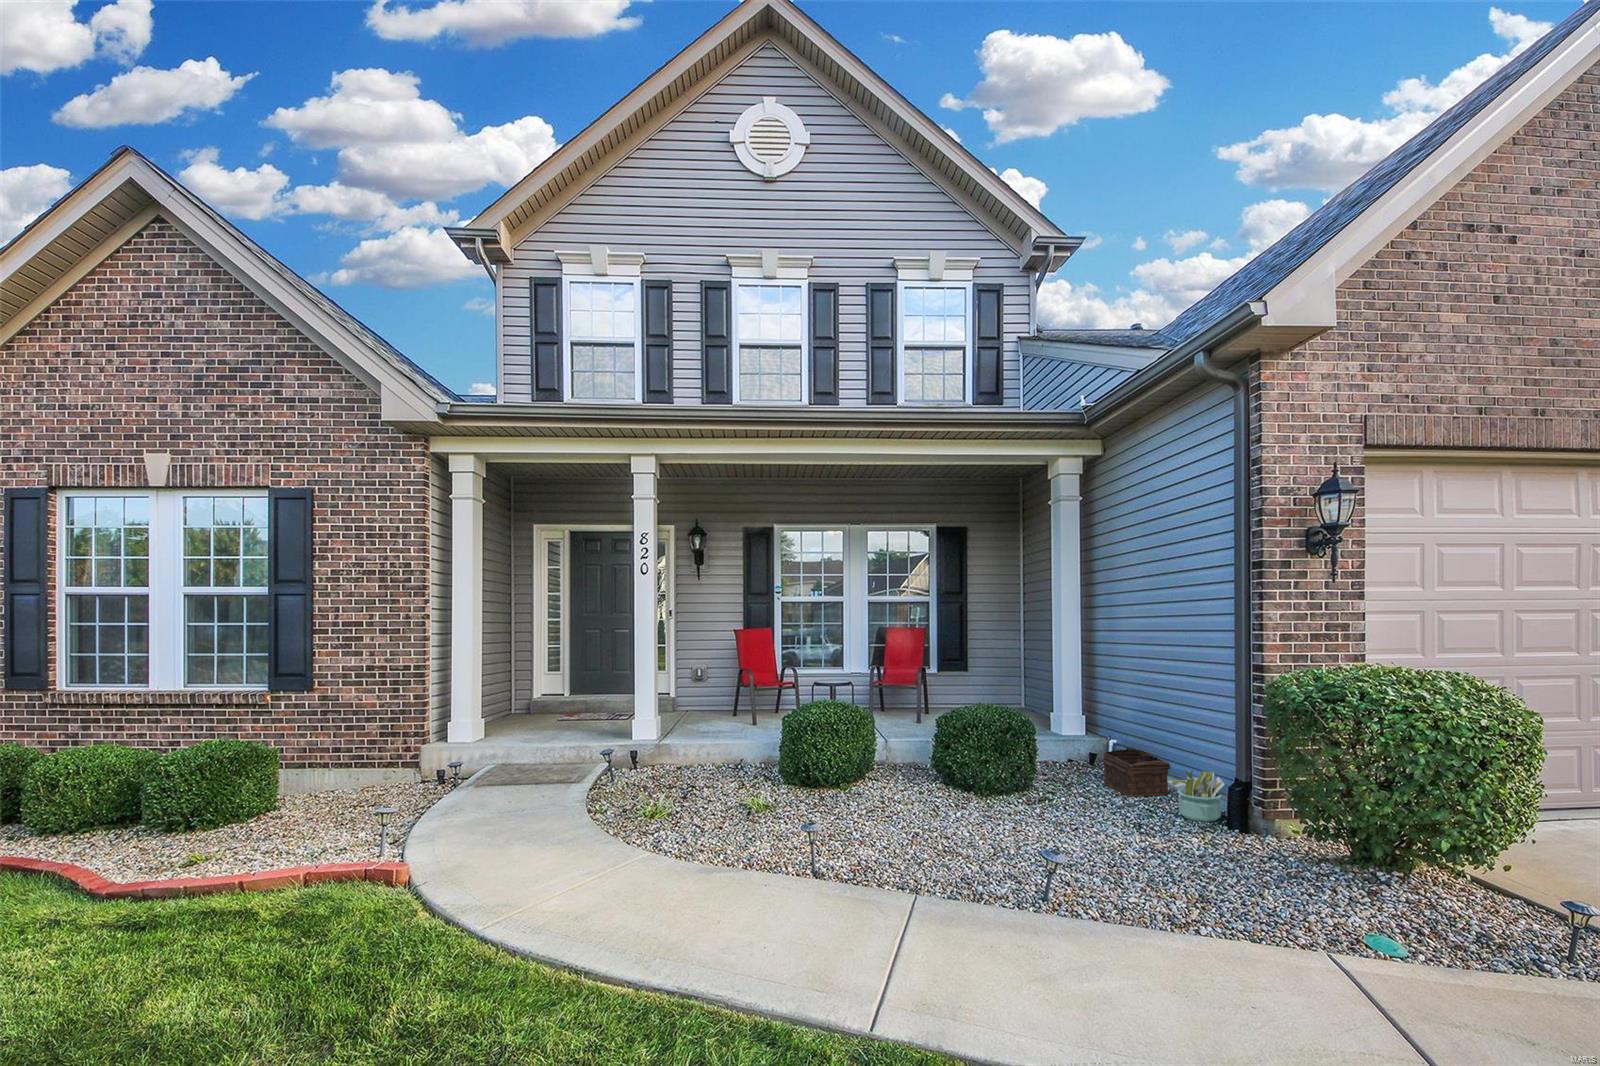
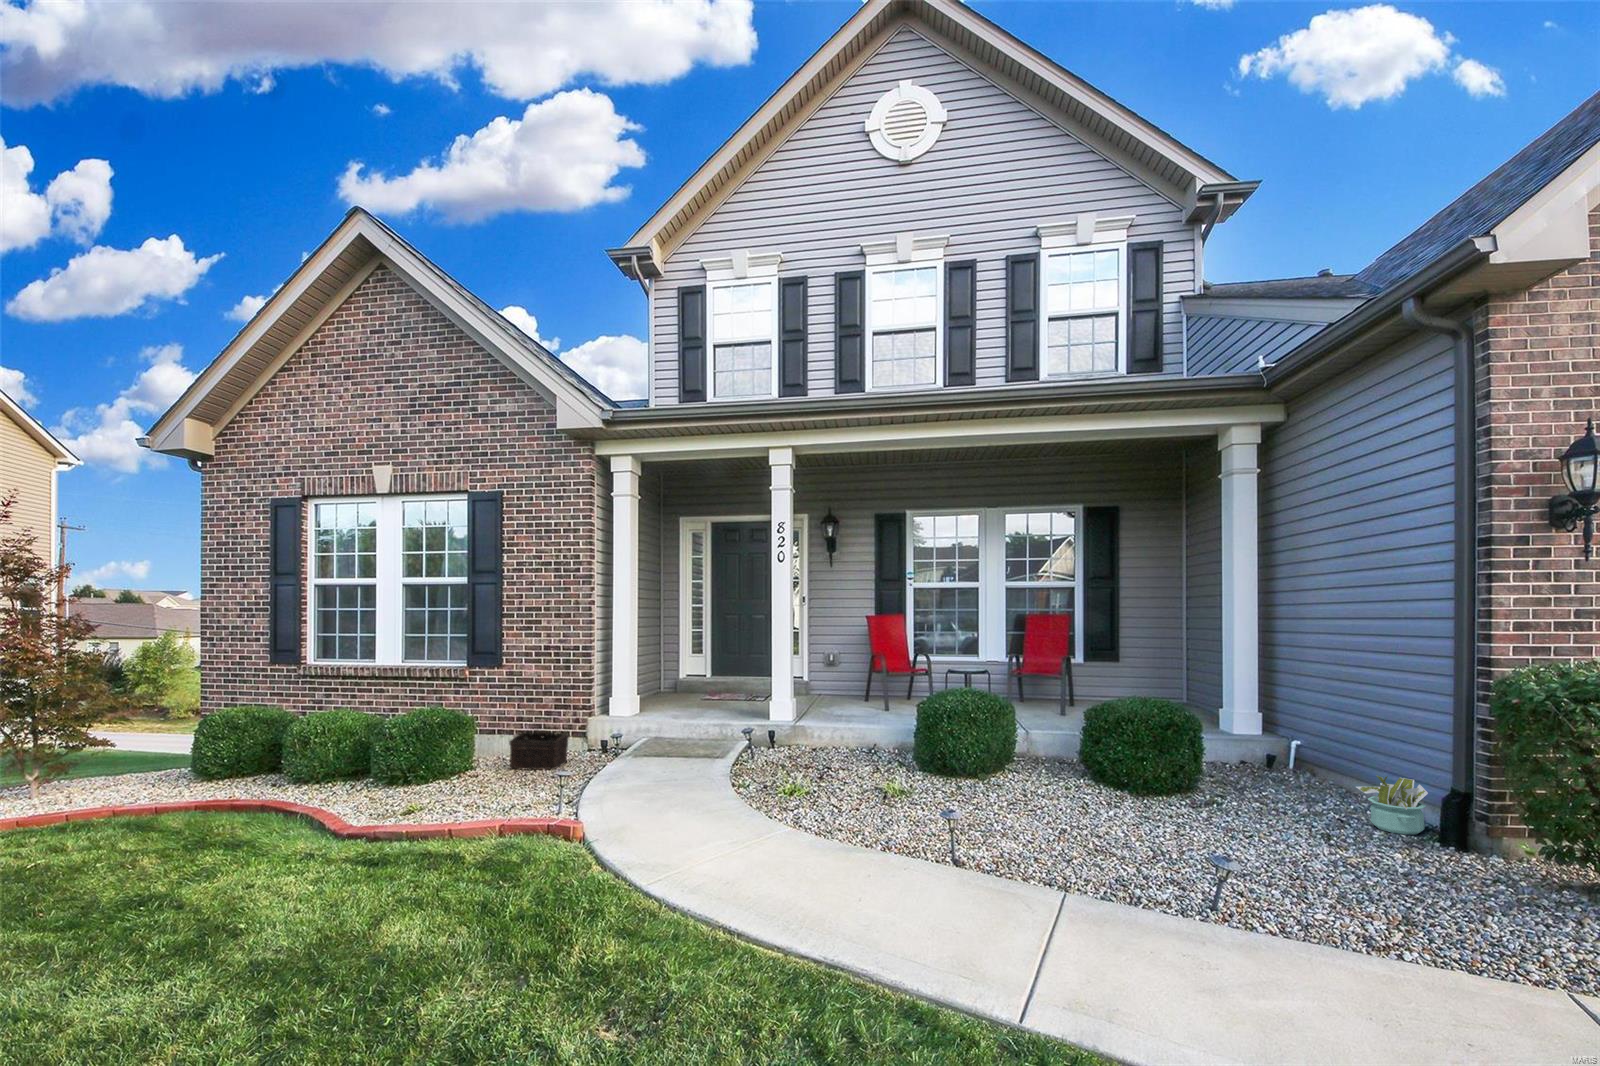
basket: present [1104,747,1170,797] -> present [509,731,569,769]

